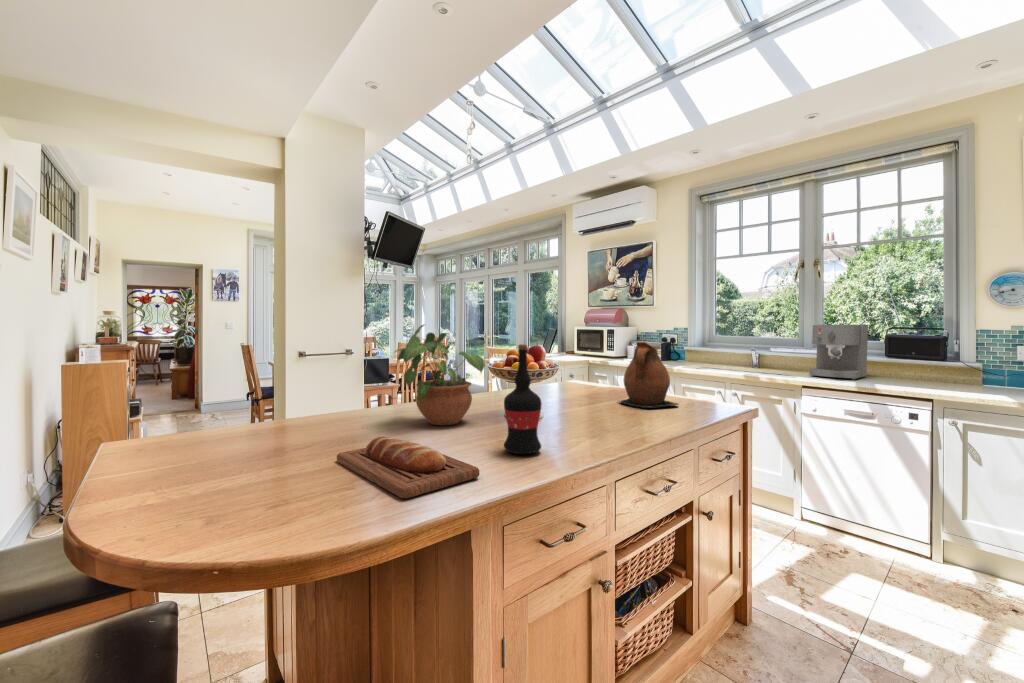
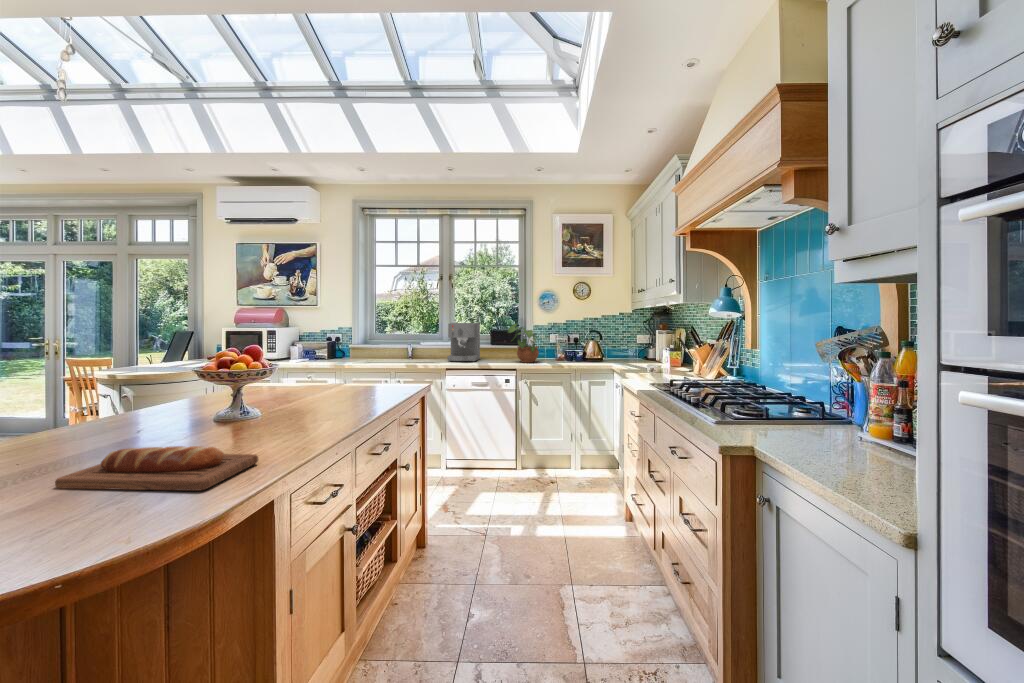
potted plant: present [395,325,485,425] -> present [508,324,539,363]
ceramic pitcher: present [621,342,678,407] -> none [319,340,373,395]
wine bottle: present [504,344,541,454] -> none [254,345,293,442]

